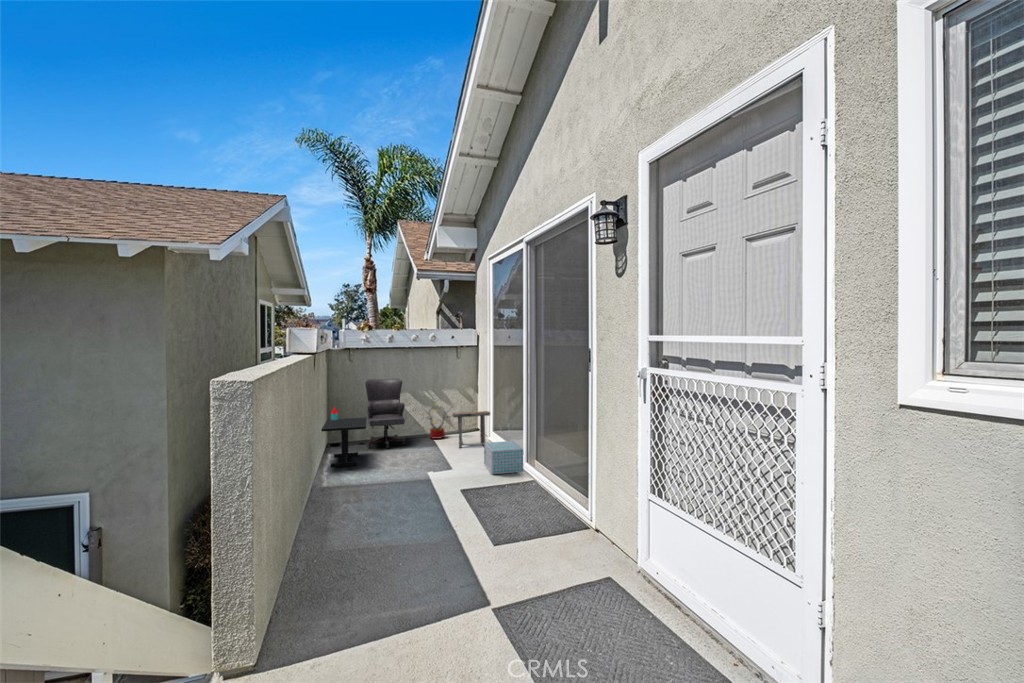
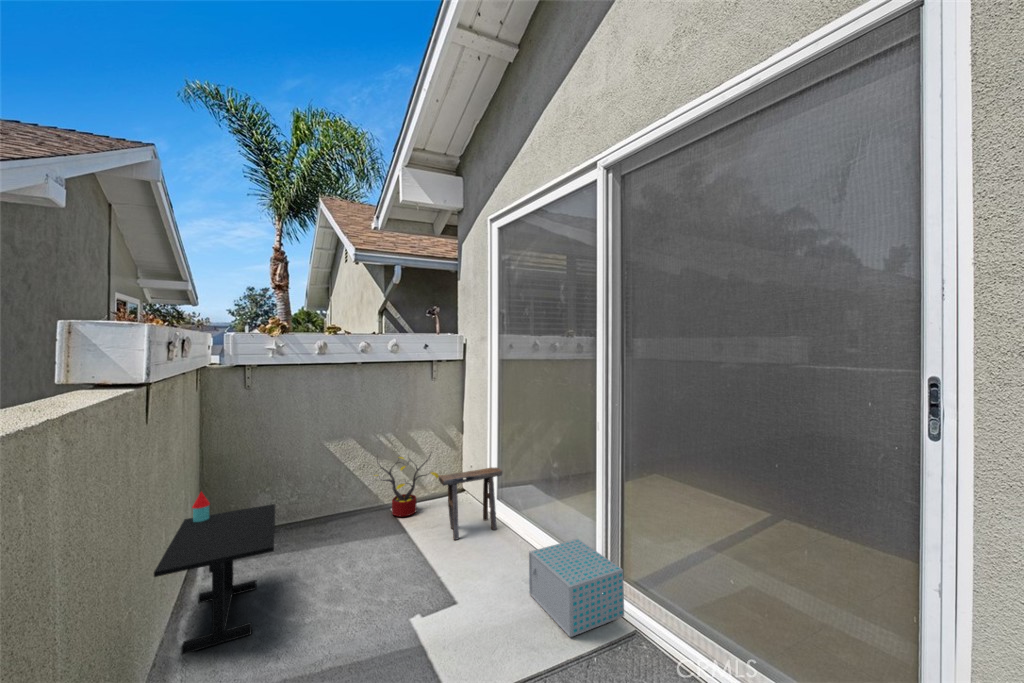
chair: present [365,378,405,449] -> none [273,417,351,556]

